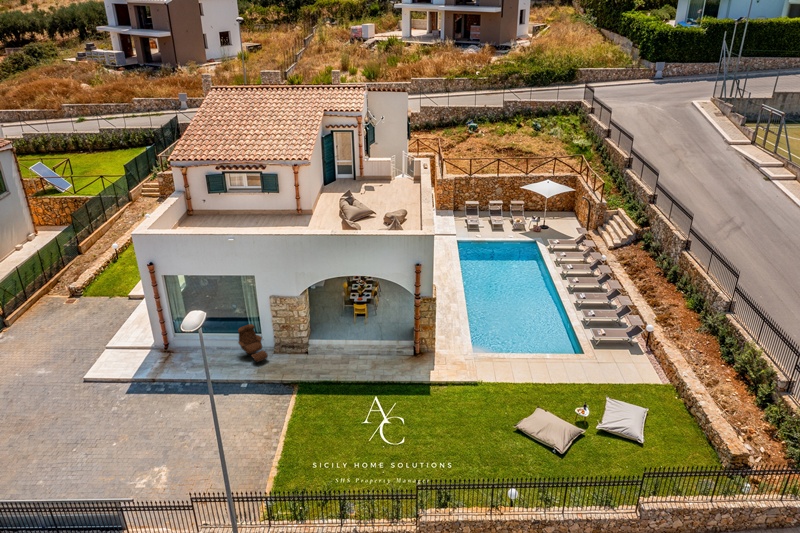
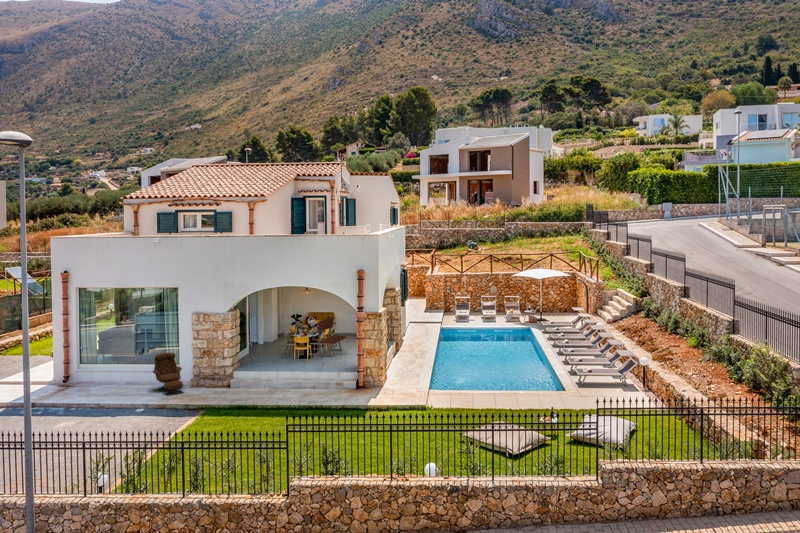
bench: none [370,272,391,310] -> present [318,318,346,357]

